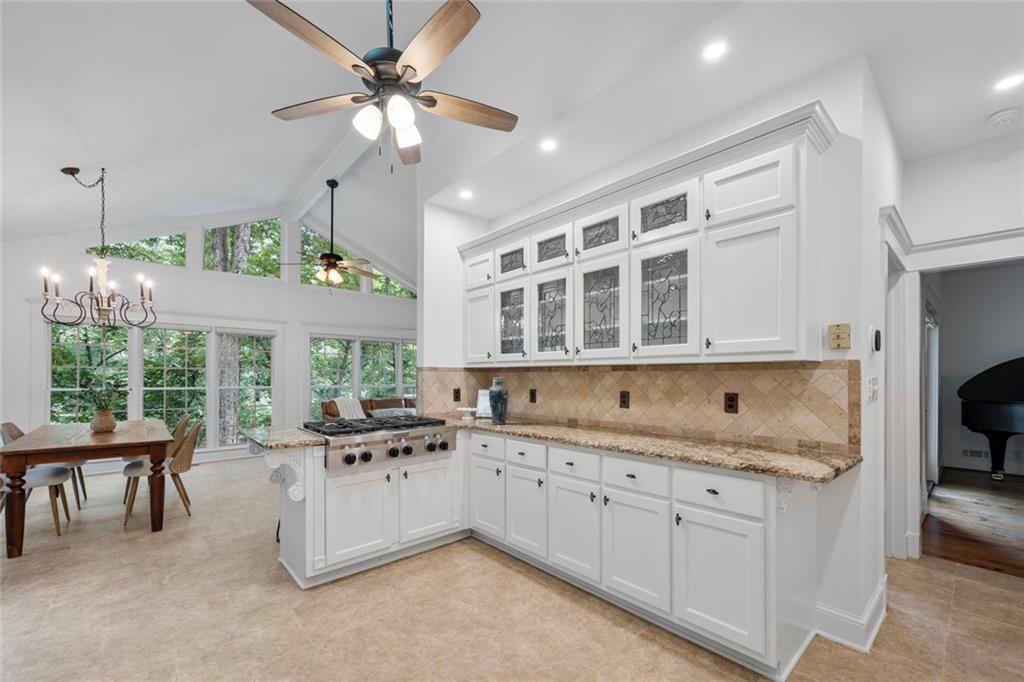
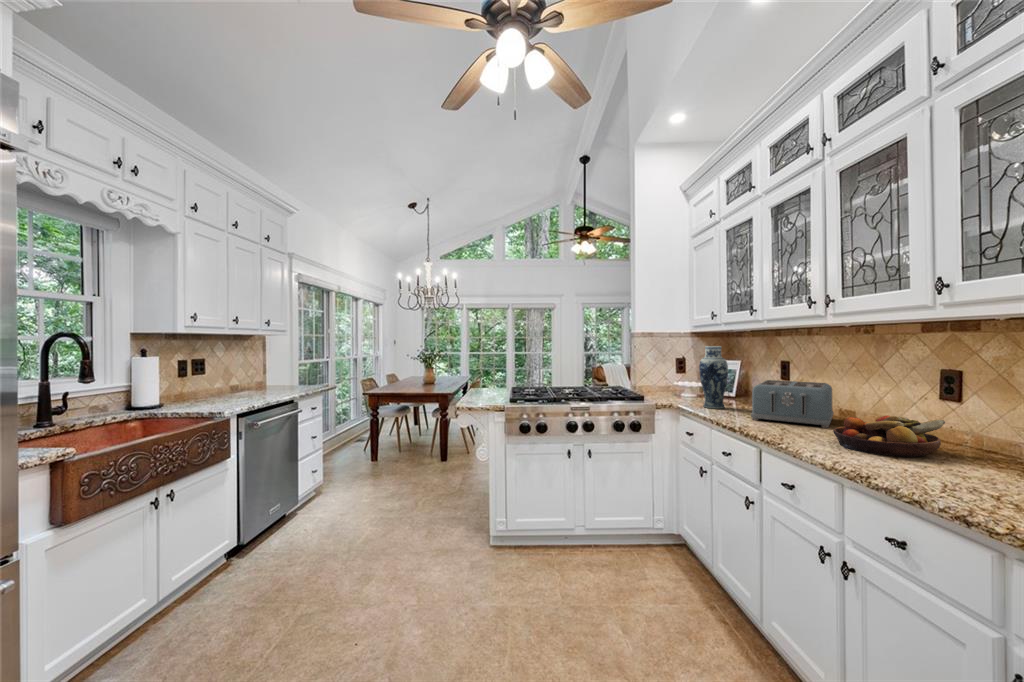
toaster: none [529,401,575,429] -> present [751,380,834,428]
fruit bowl: none [586,416,632,438] -> present [833,416,945,457]

